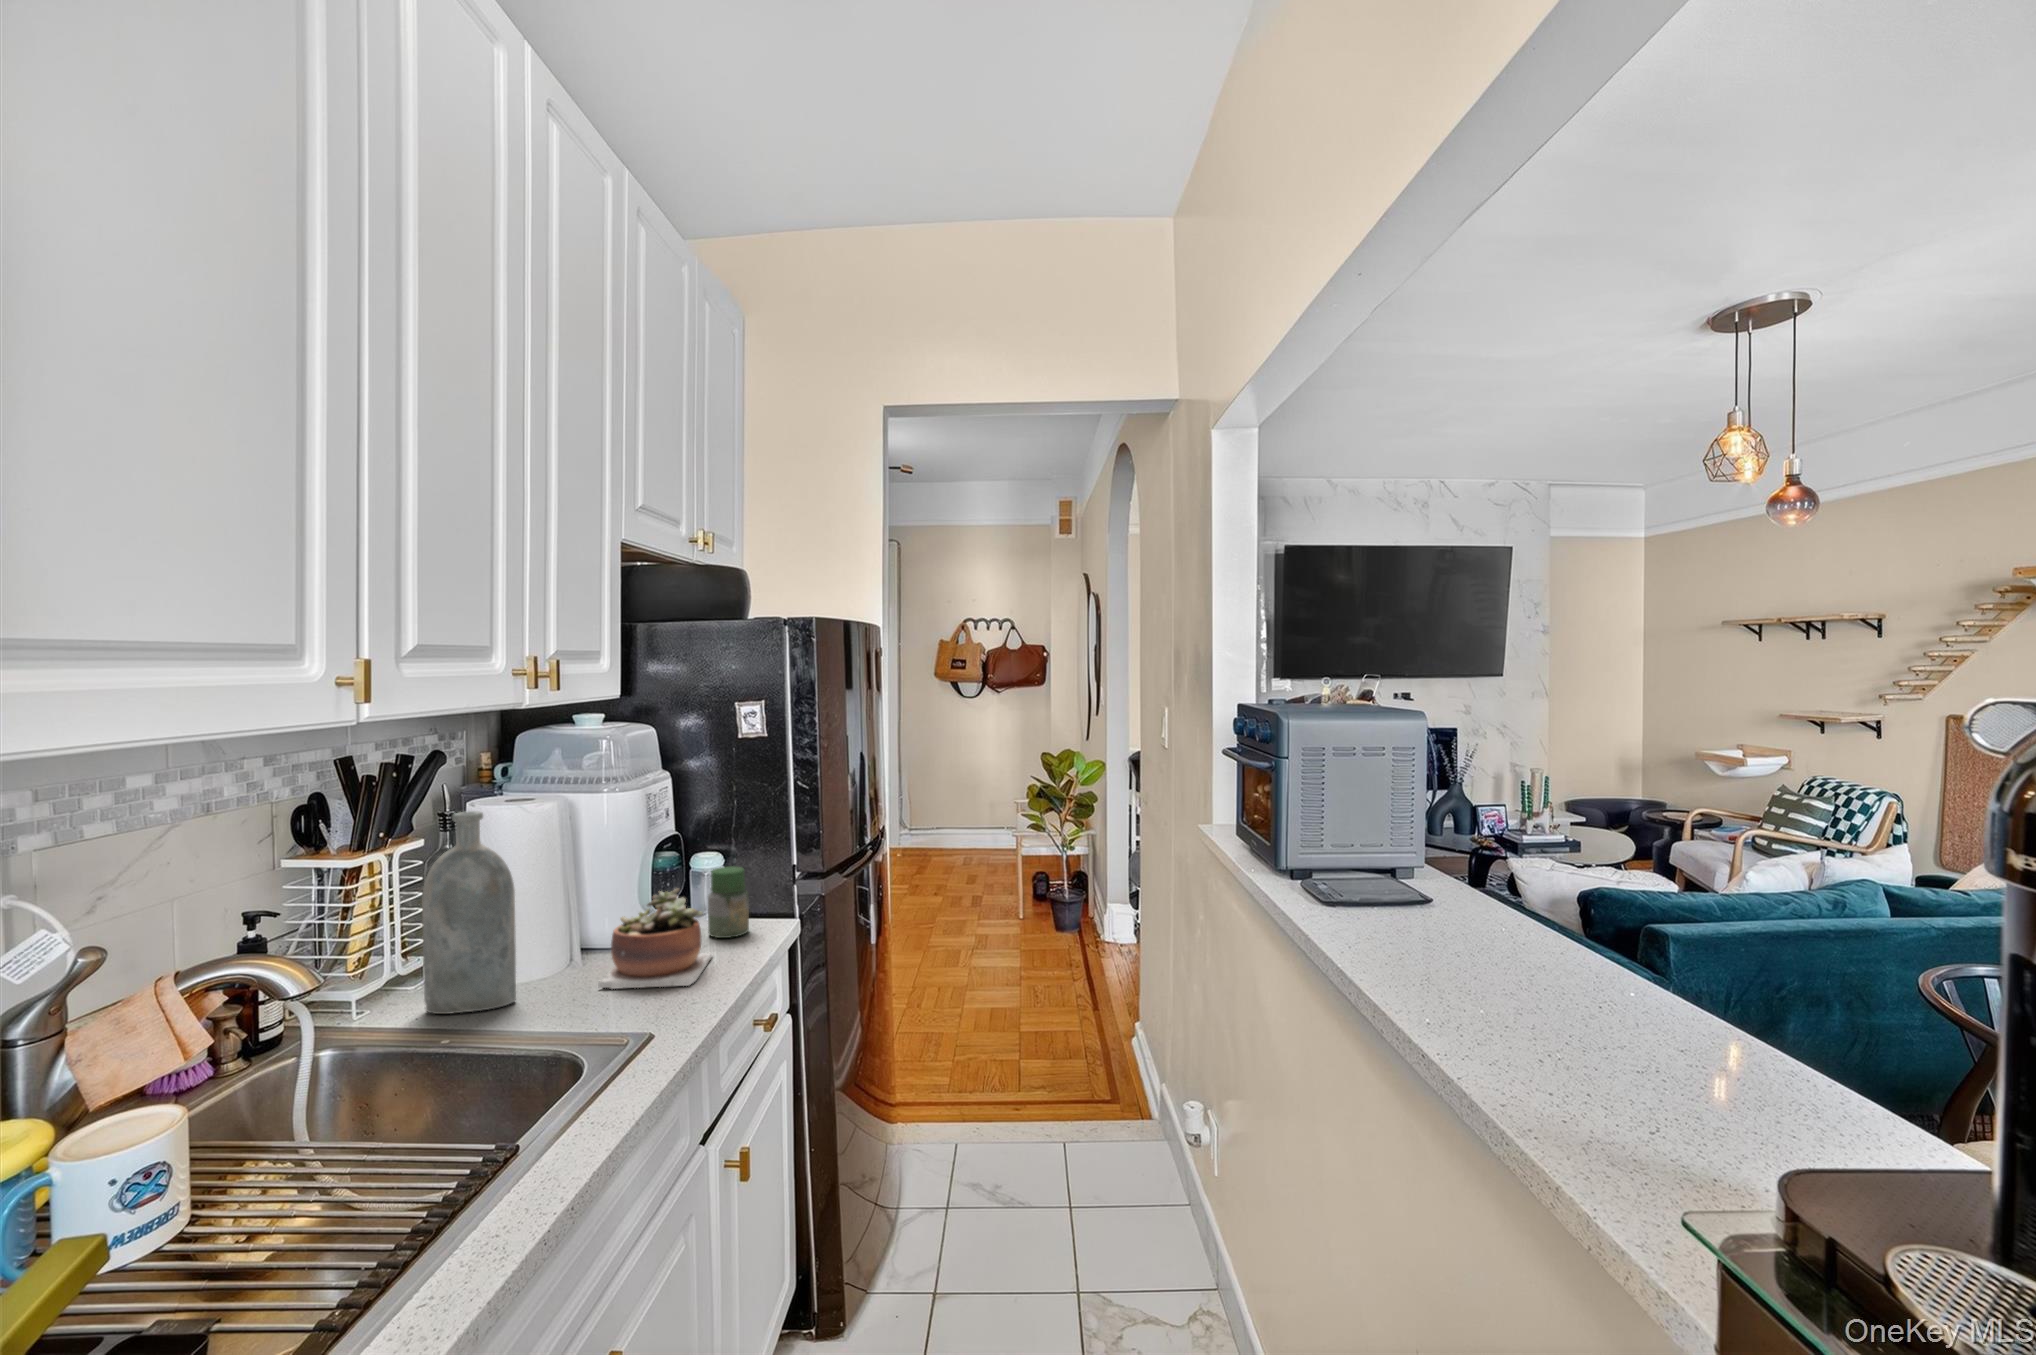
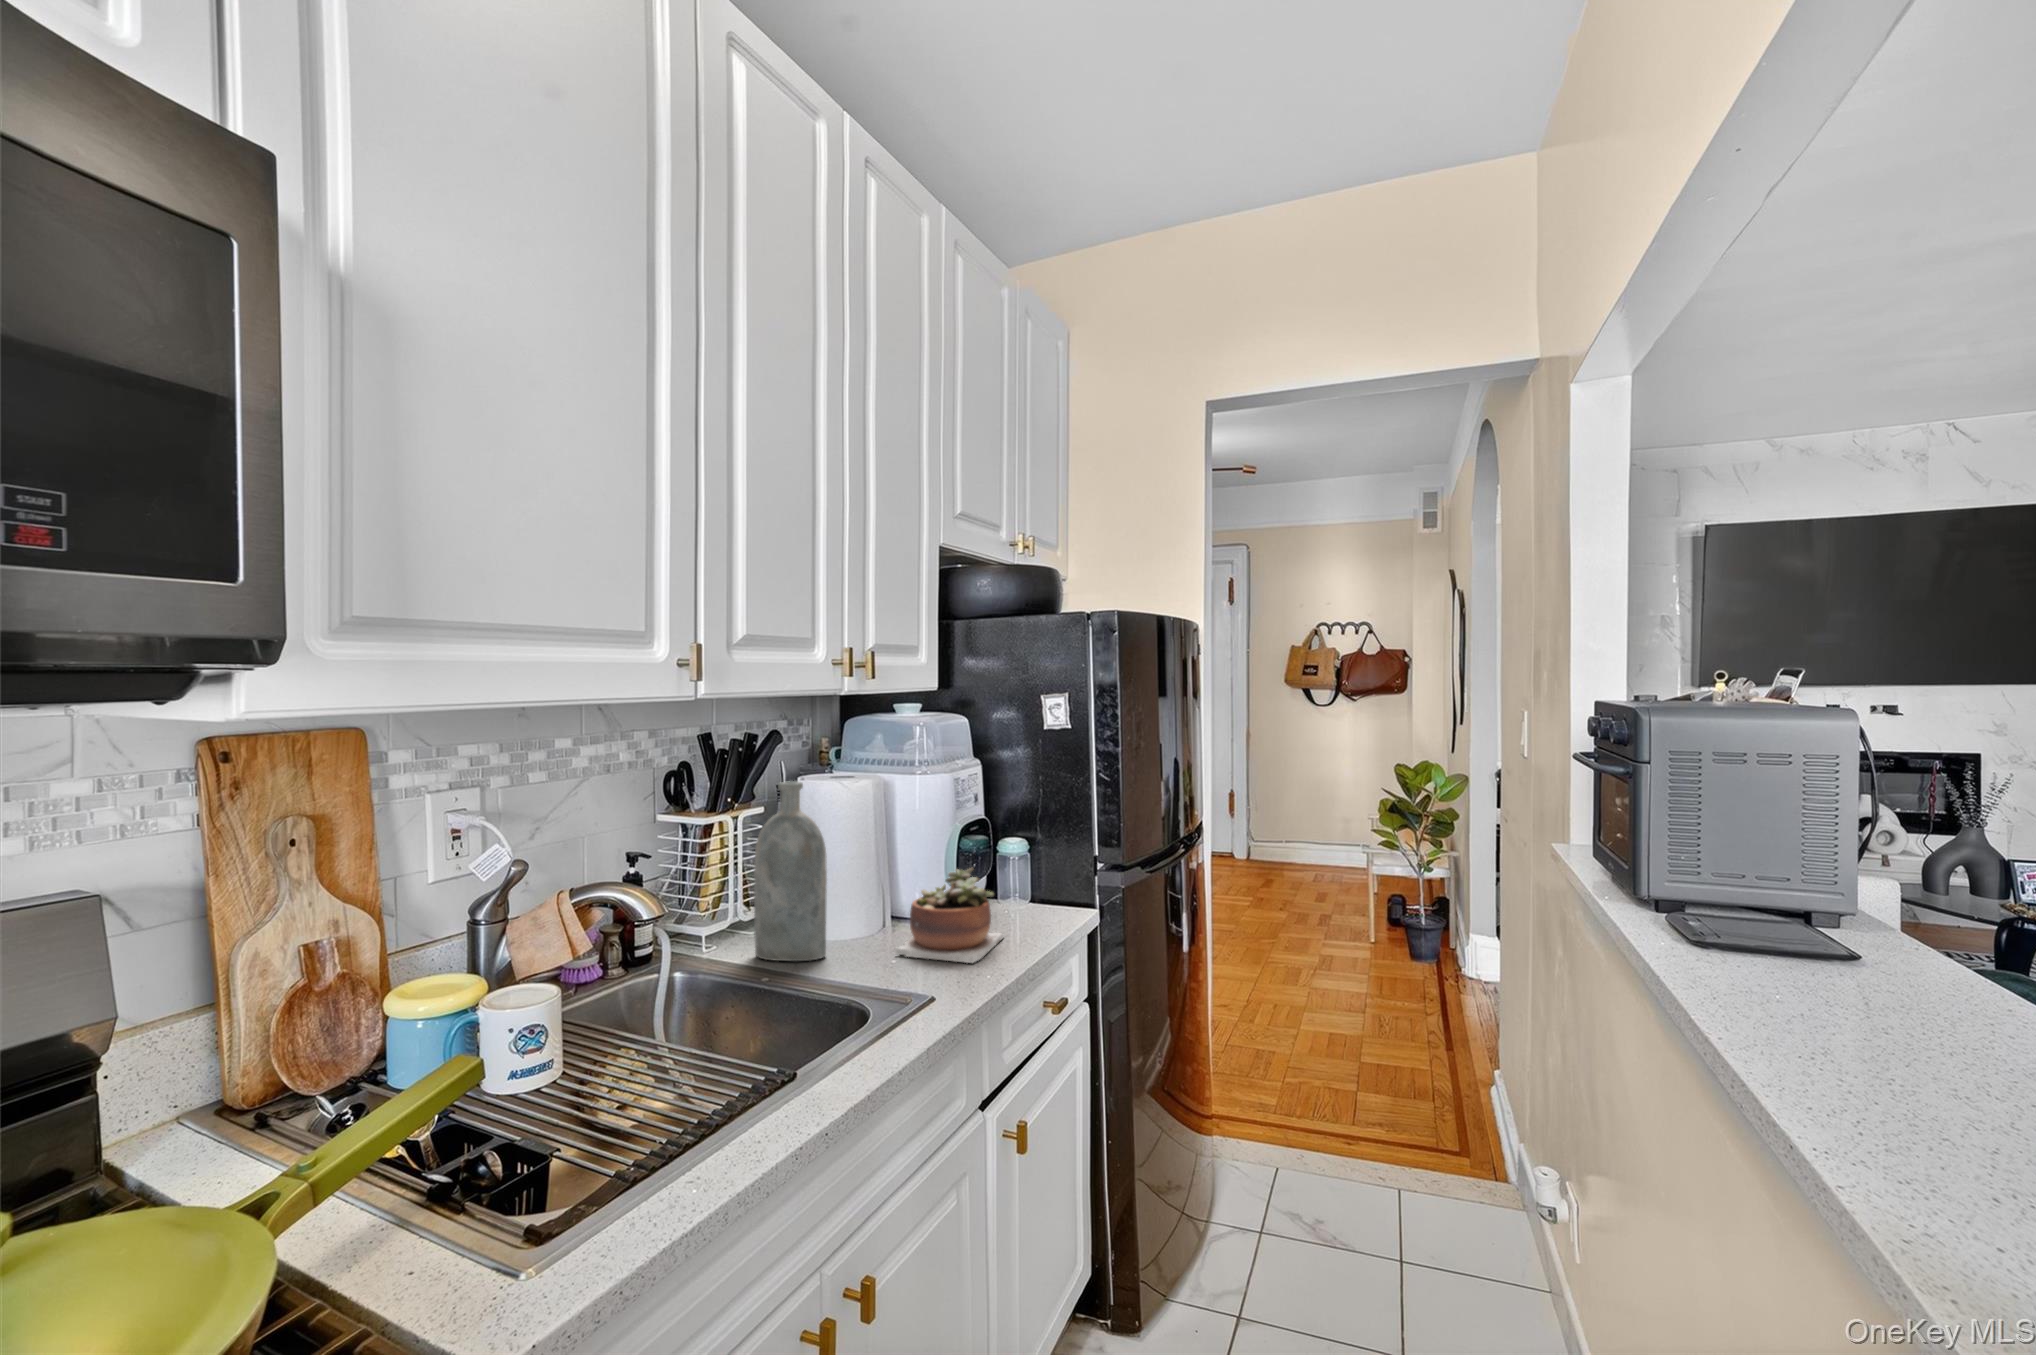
jar: present [708,866,749,938] -> none [1008,852,1046,921]

